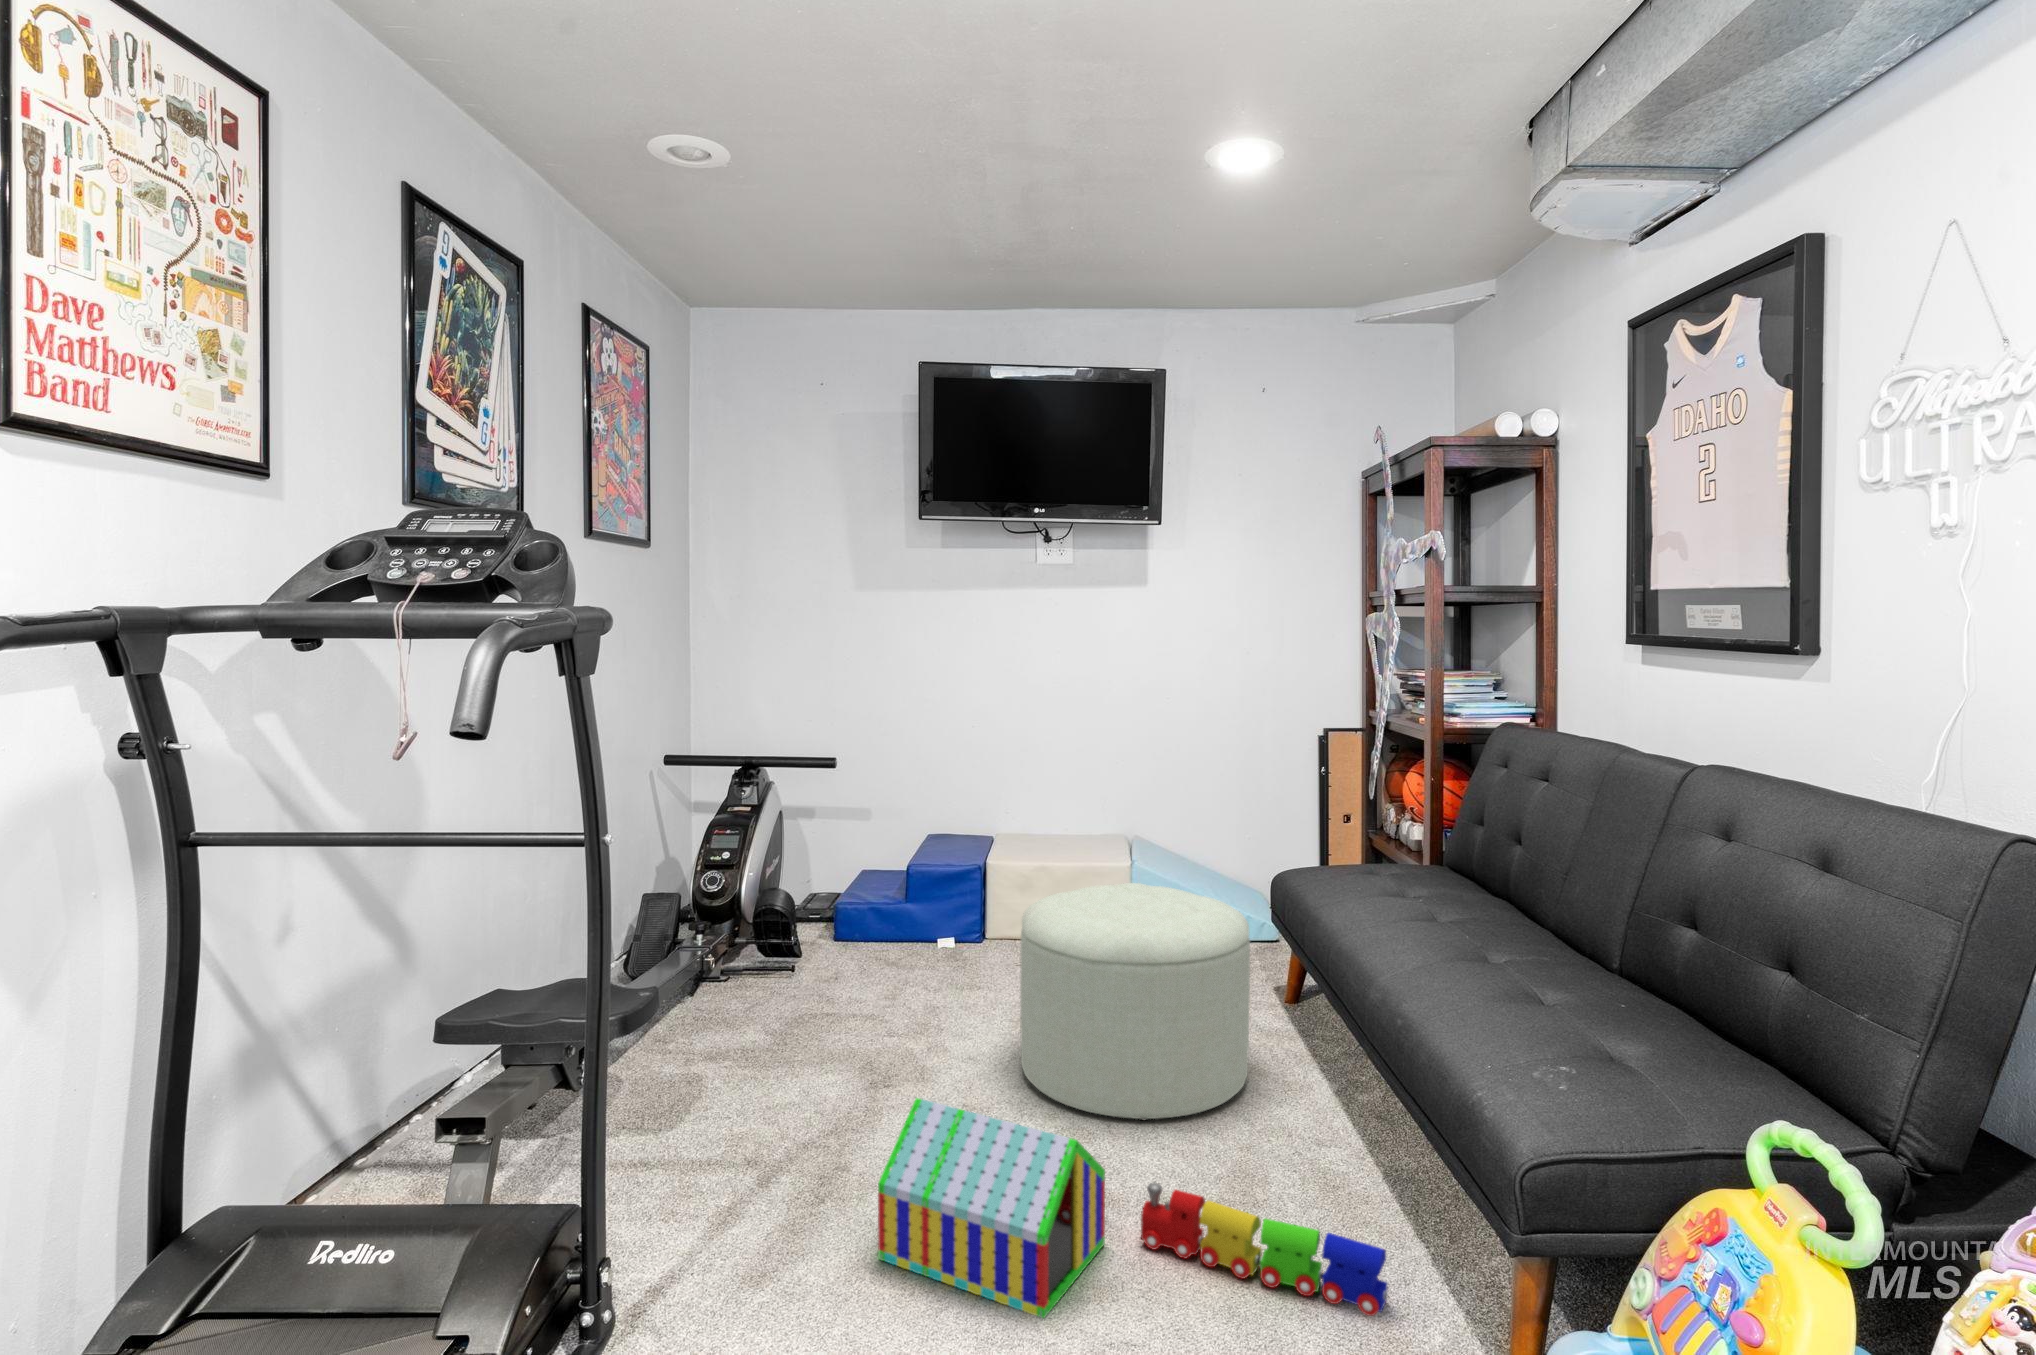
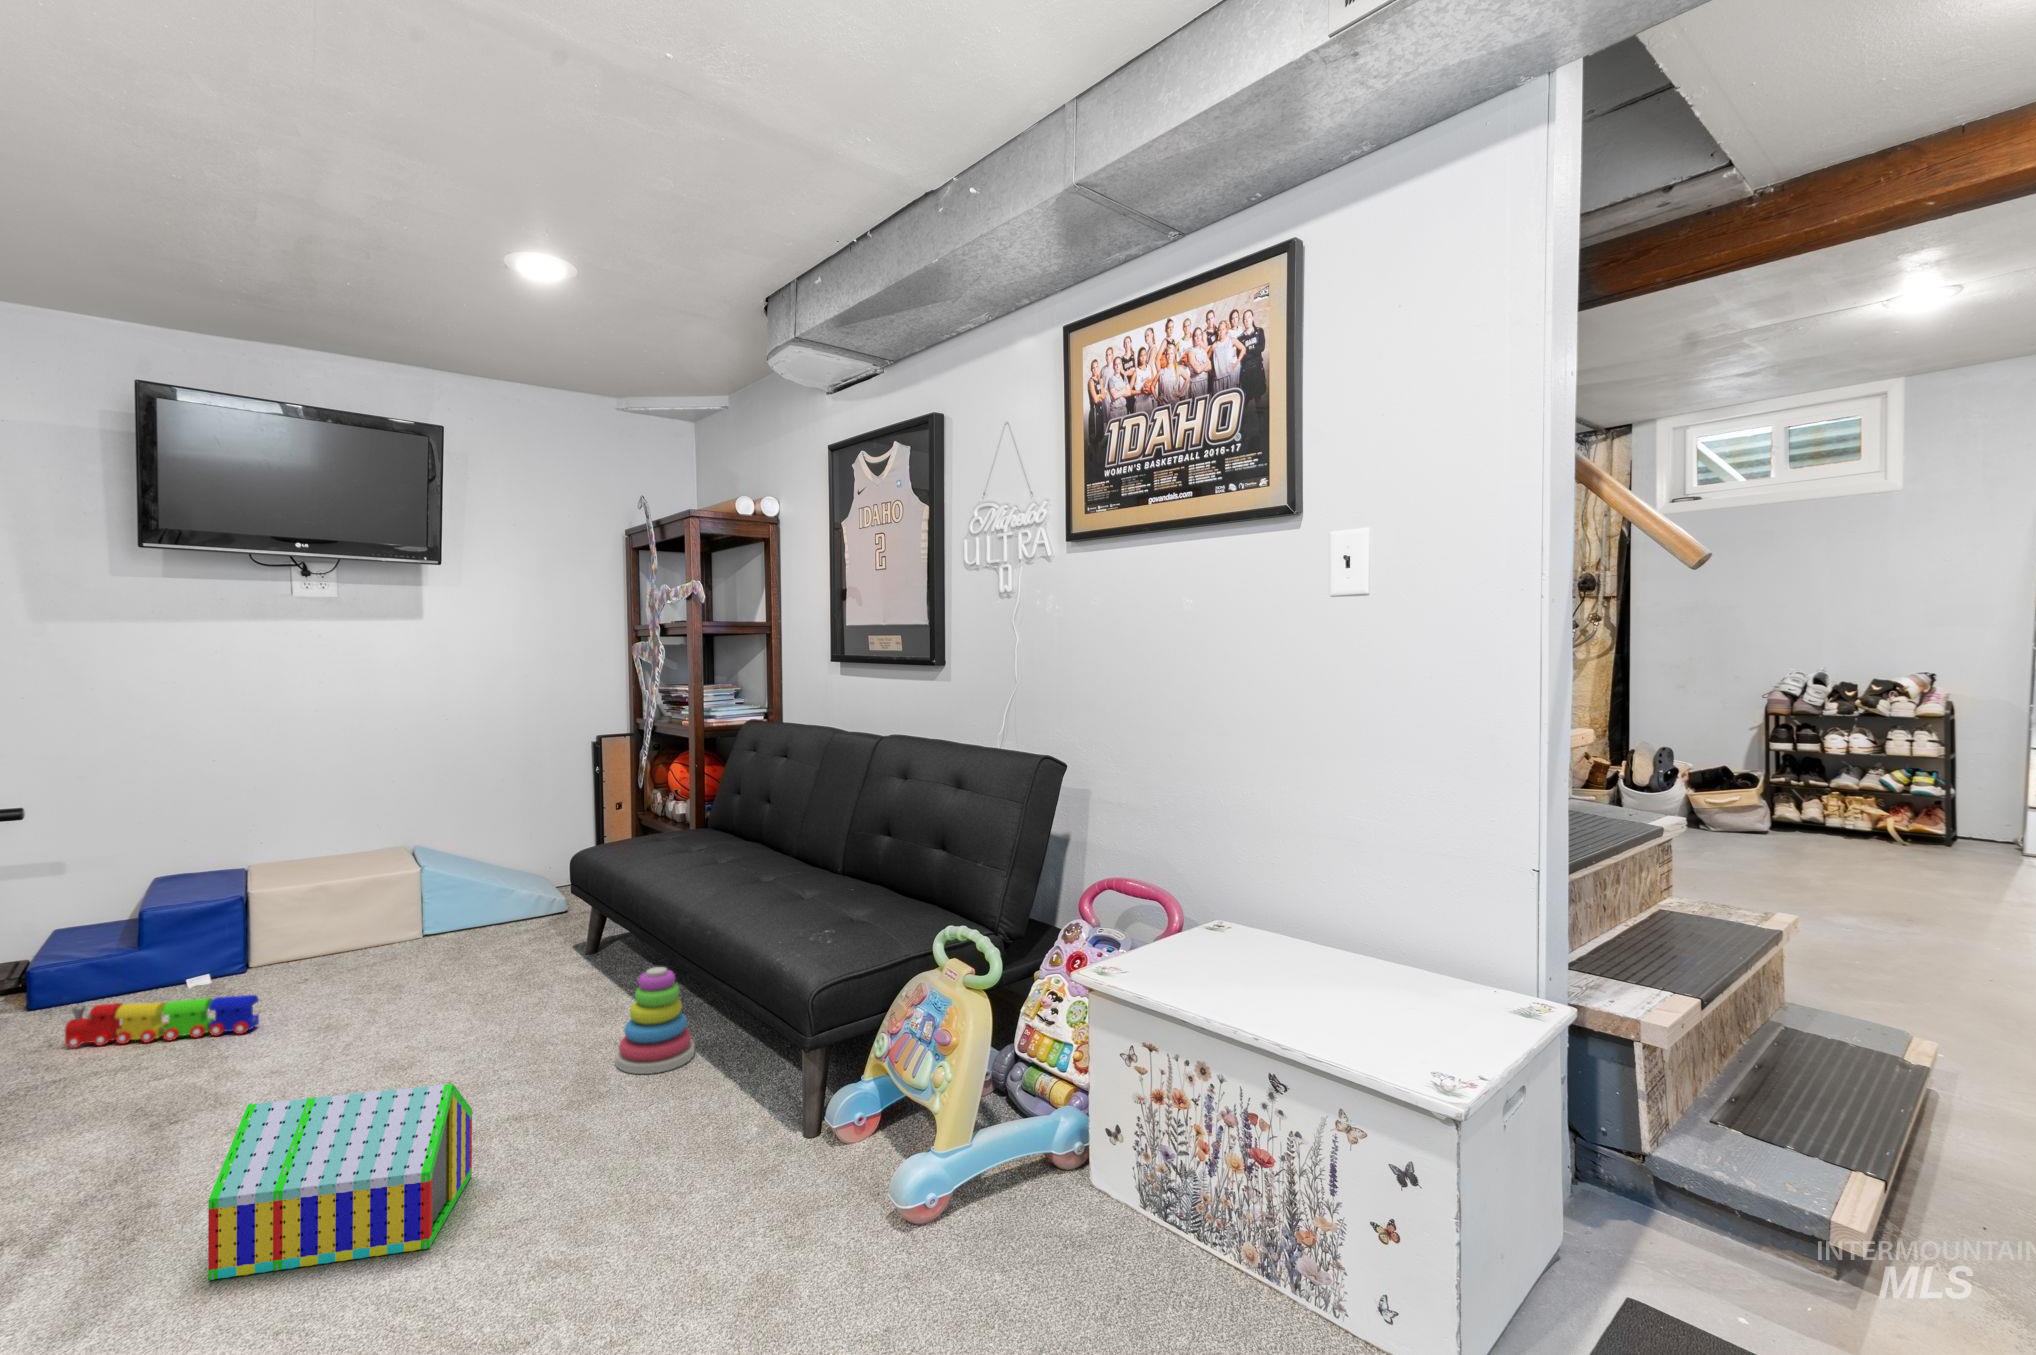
ottoman: present [1020,883,1250,1121] -> none [326,874,570,1088]
stacking toy: none [1285,1048,1383,1189] -> present [615,967,694,1074]
toy train: present [1141,1183,1387,1316] -> present [65,995,259,1048]

